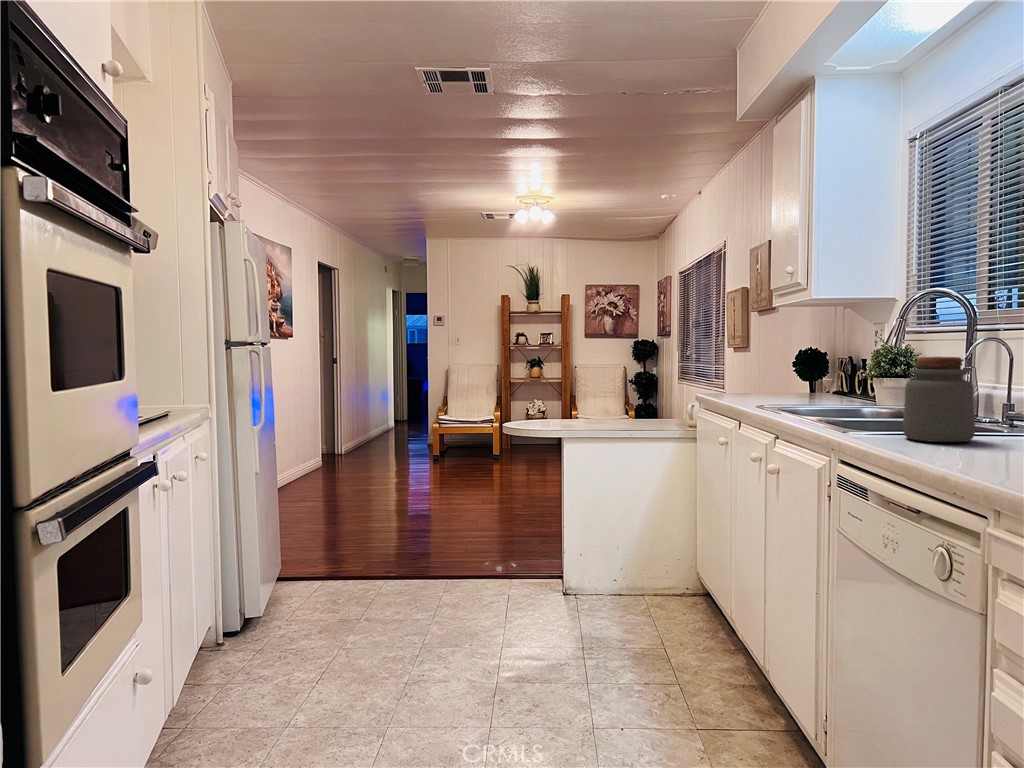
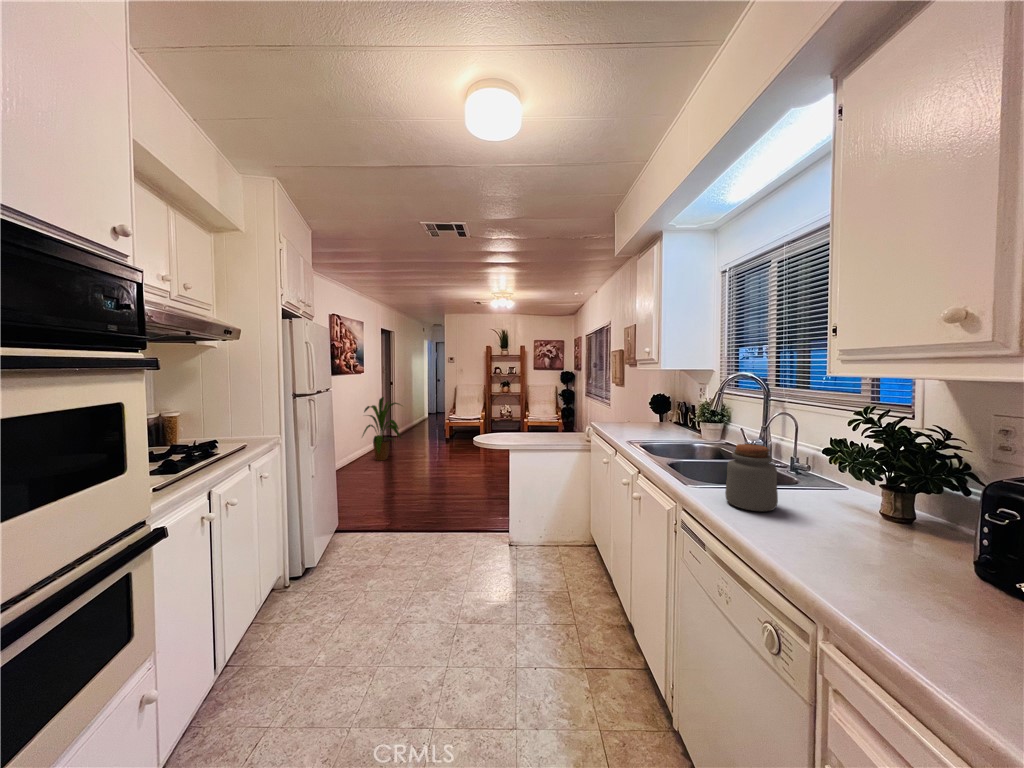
house plant: none [293,377,366,487] -> present [363,397,401,461]

